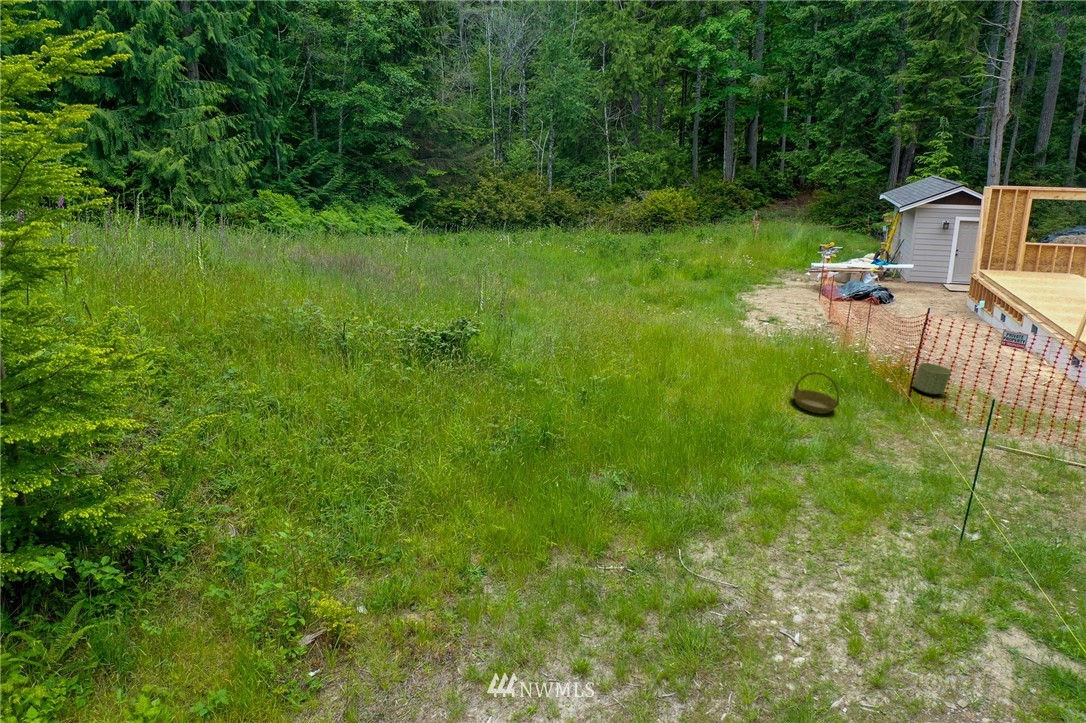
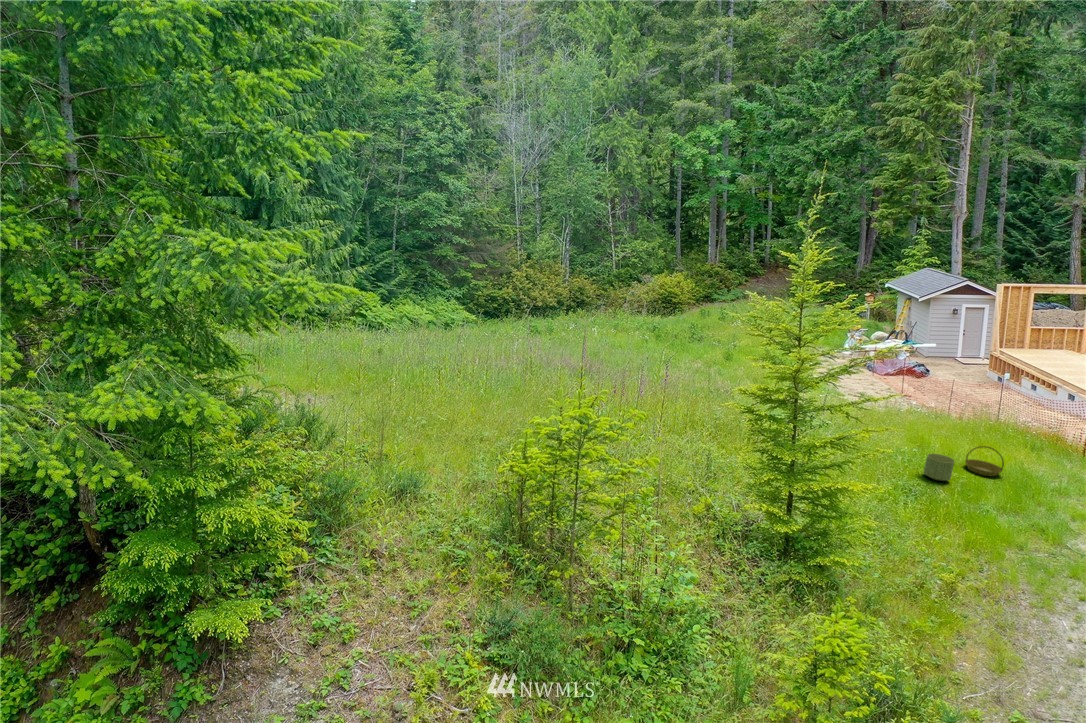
planter: present [913,363,951,395] -> present [924,454,955,481]

